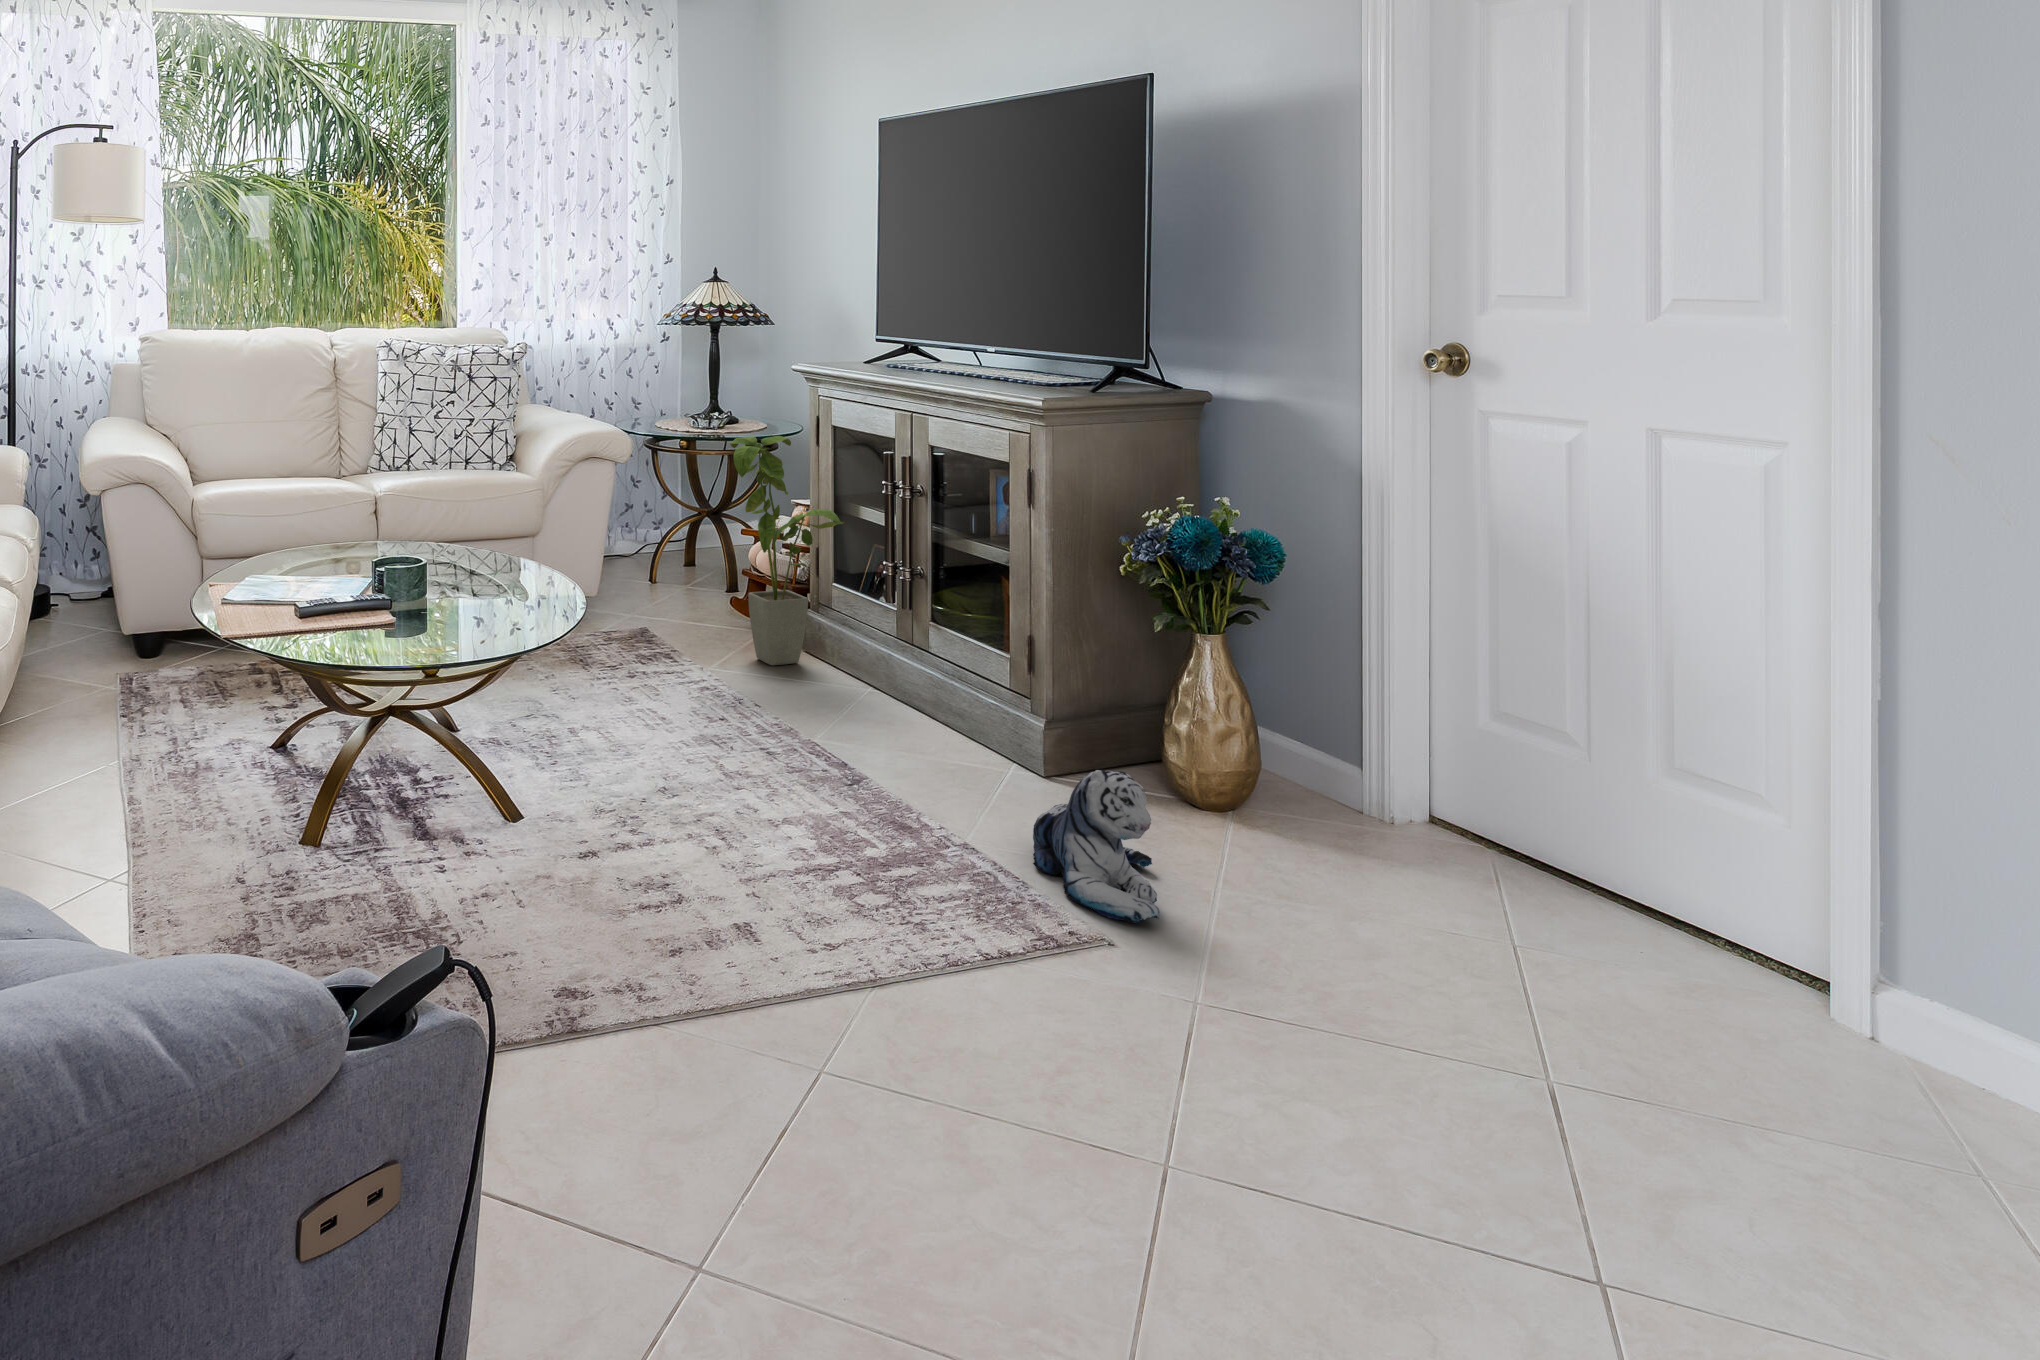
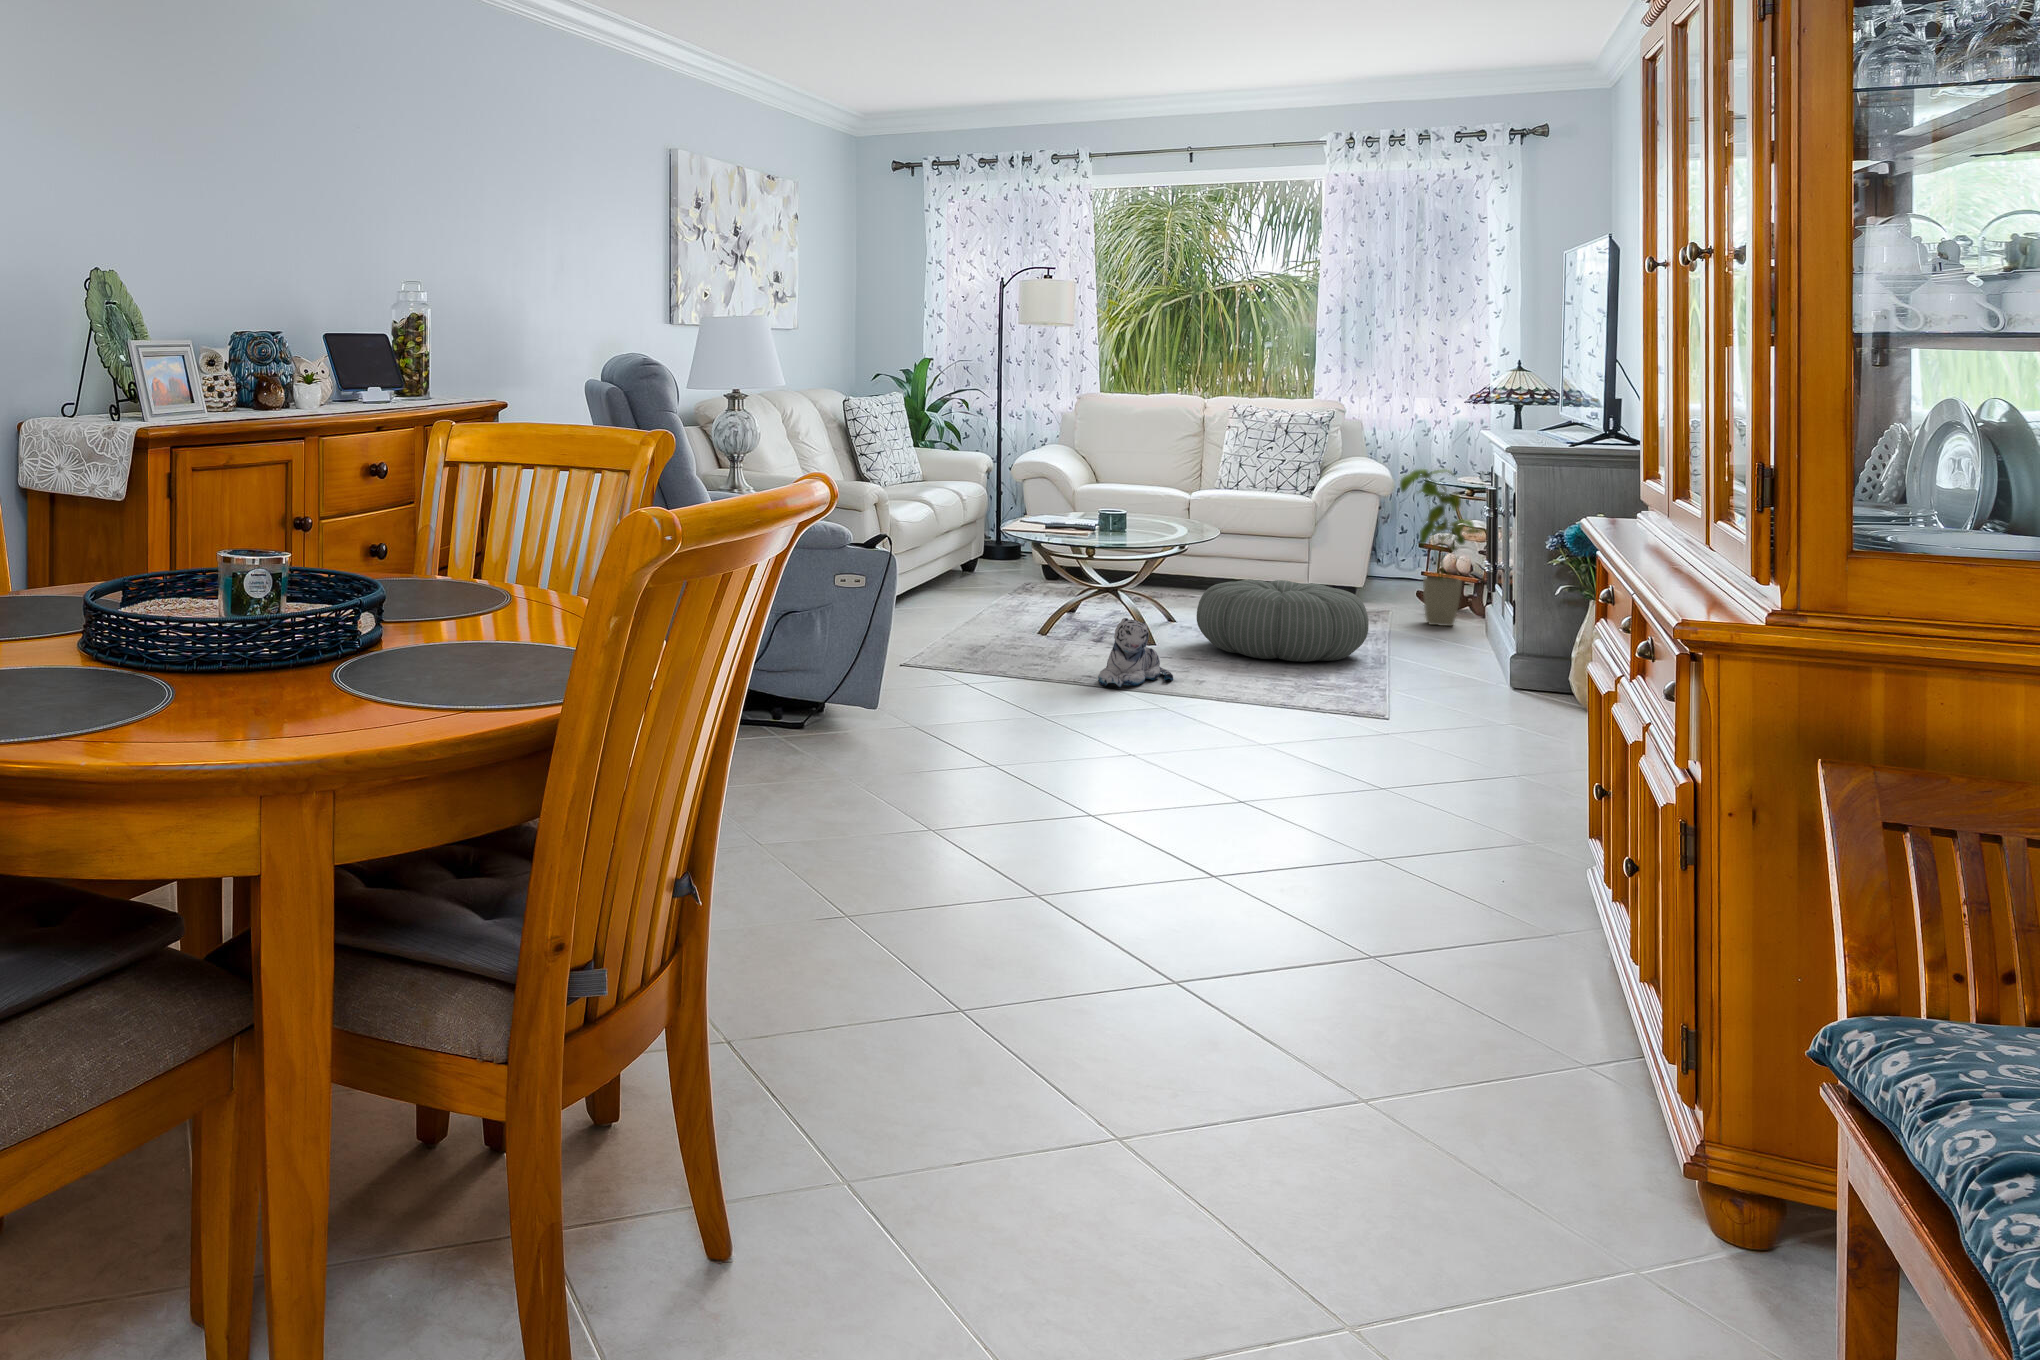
pouf: none [590,662,871,835] -> present [1197,580,1369,662]
plush toy: present [1033,770,1160,923] -> present [1098,618,1173,687]

